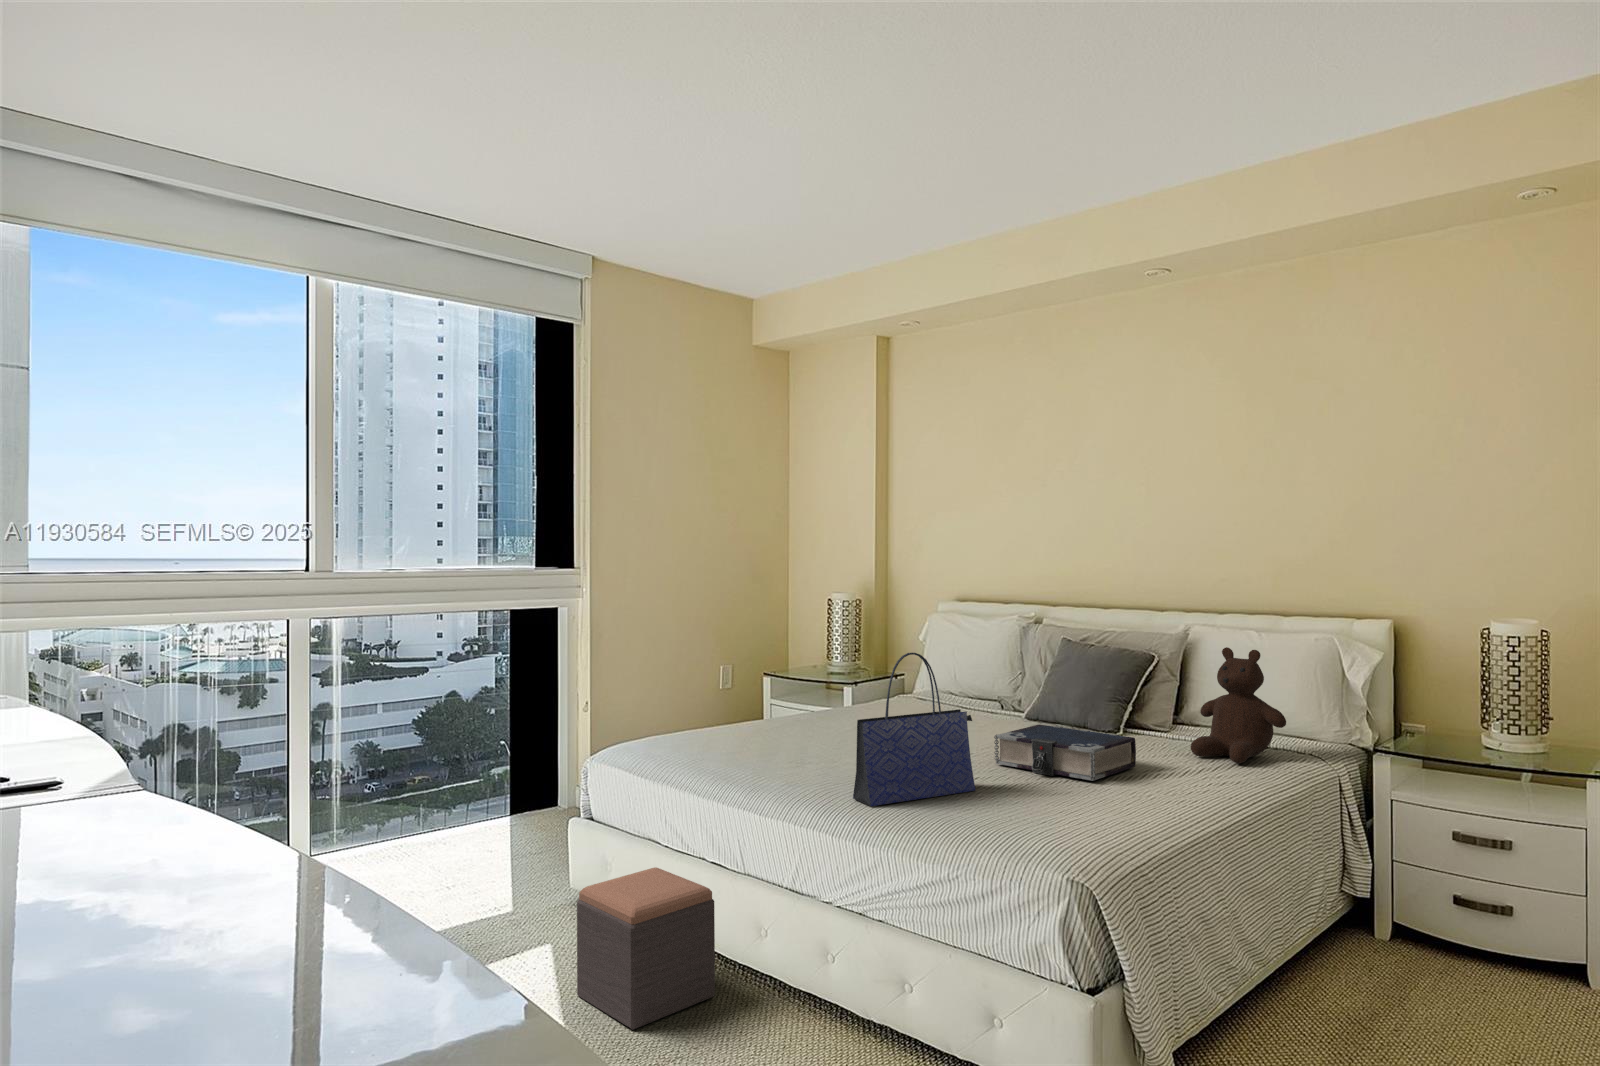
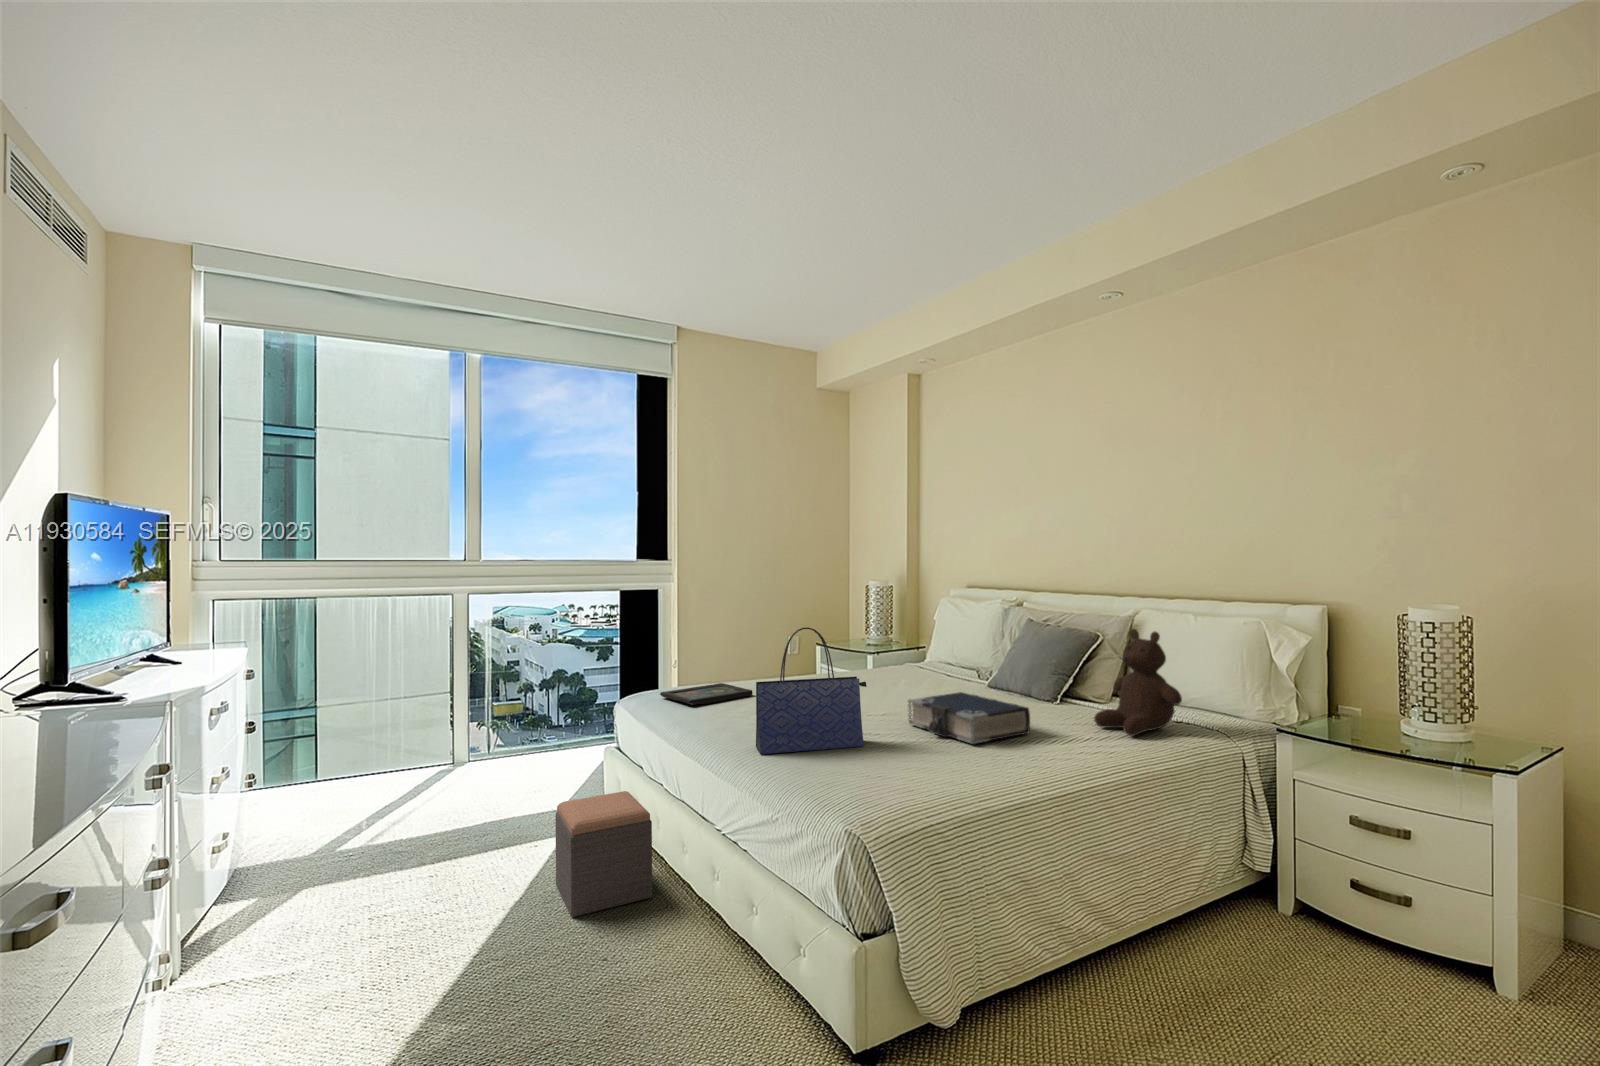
tray: none [649,727,765,754] -> present [660,683,752,705]

